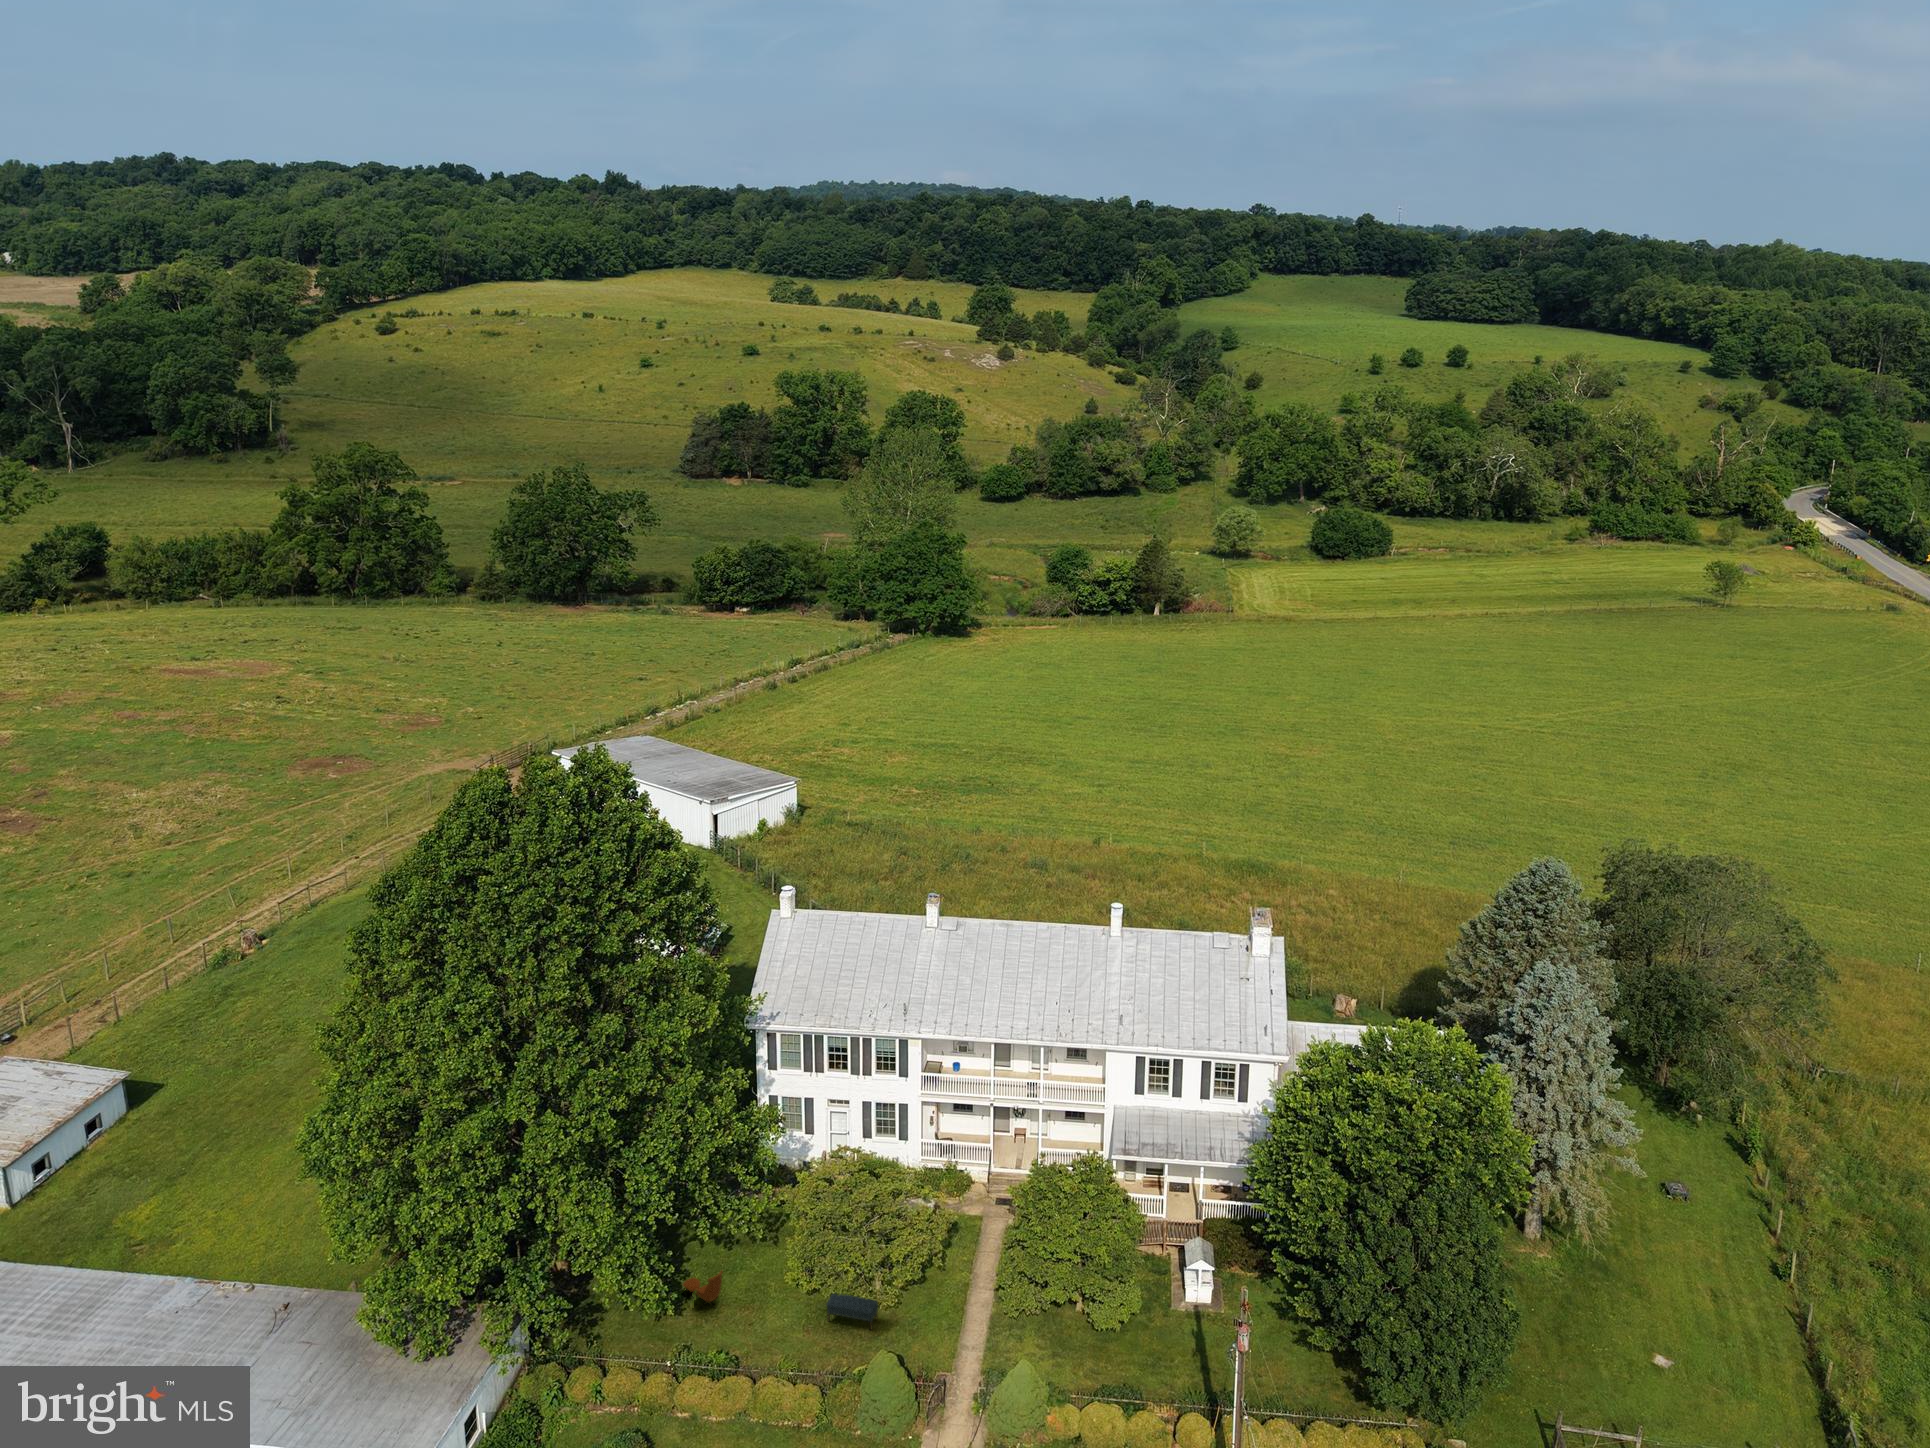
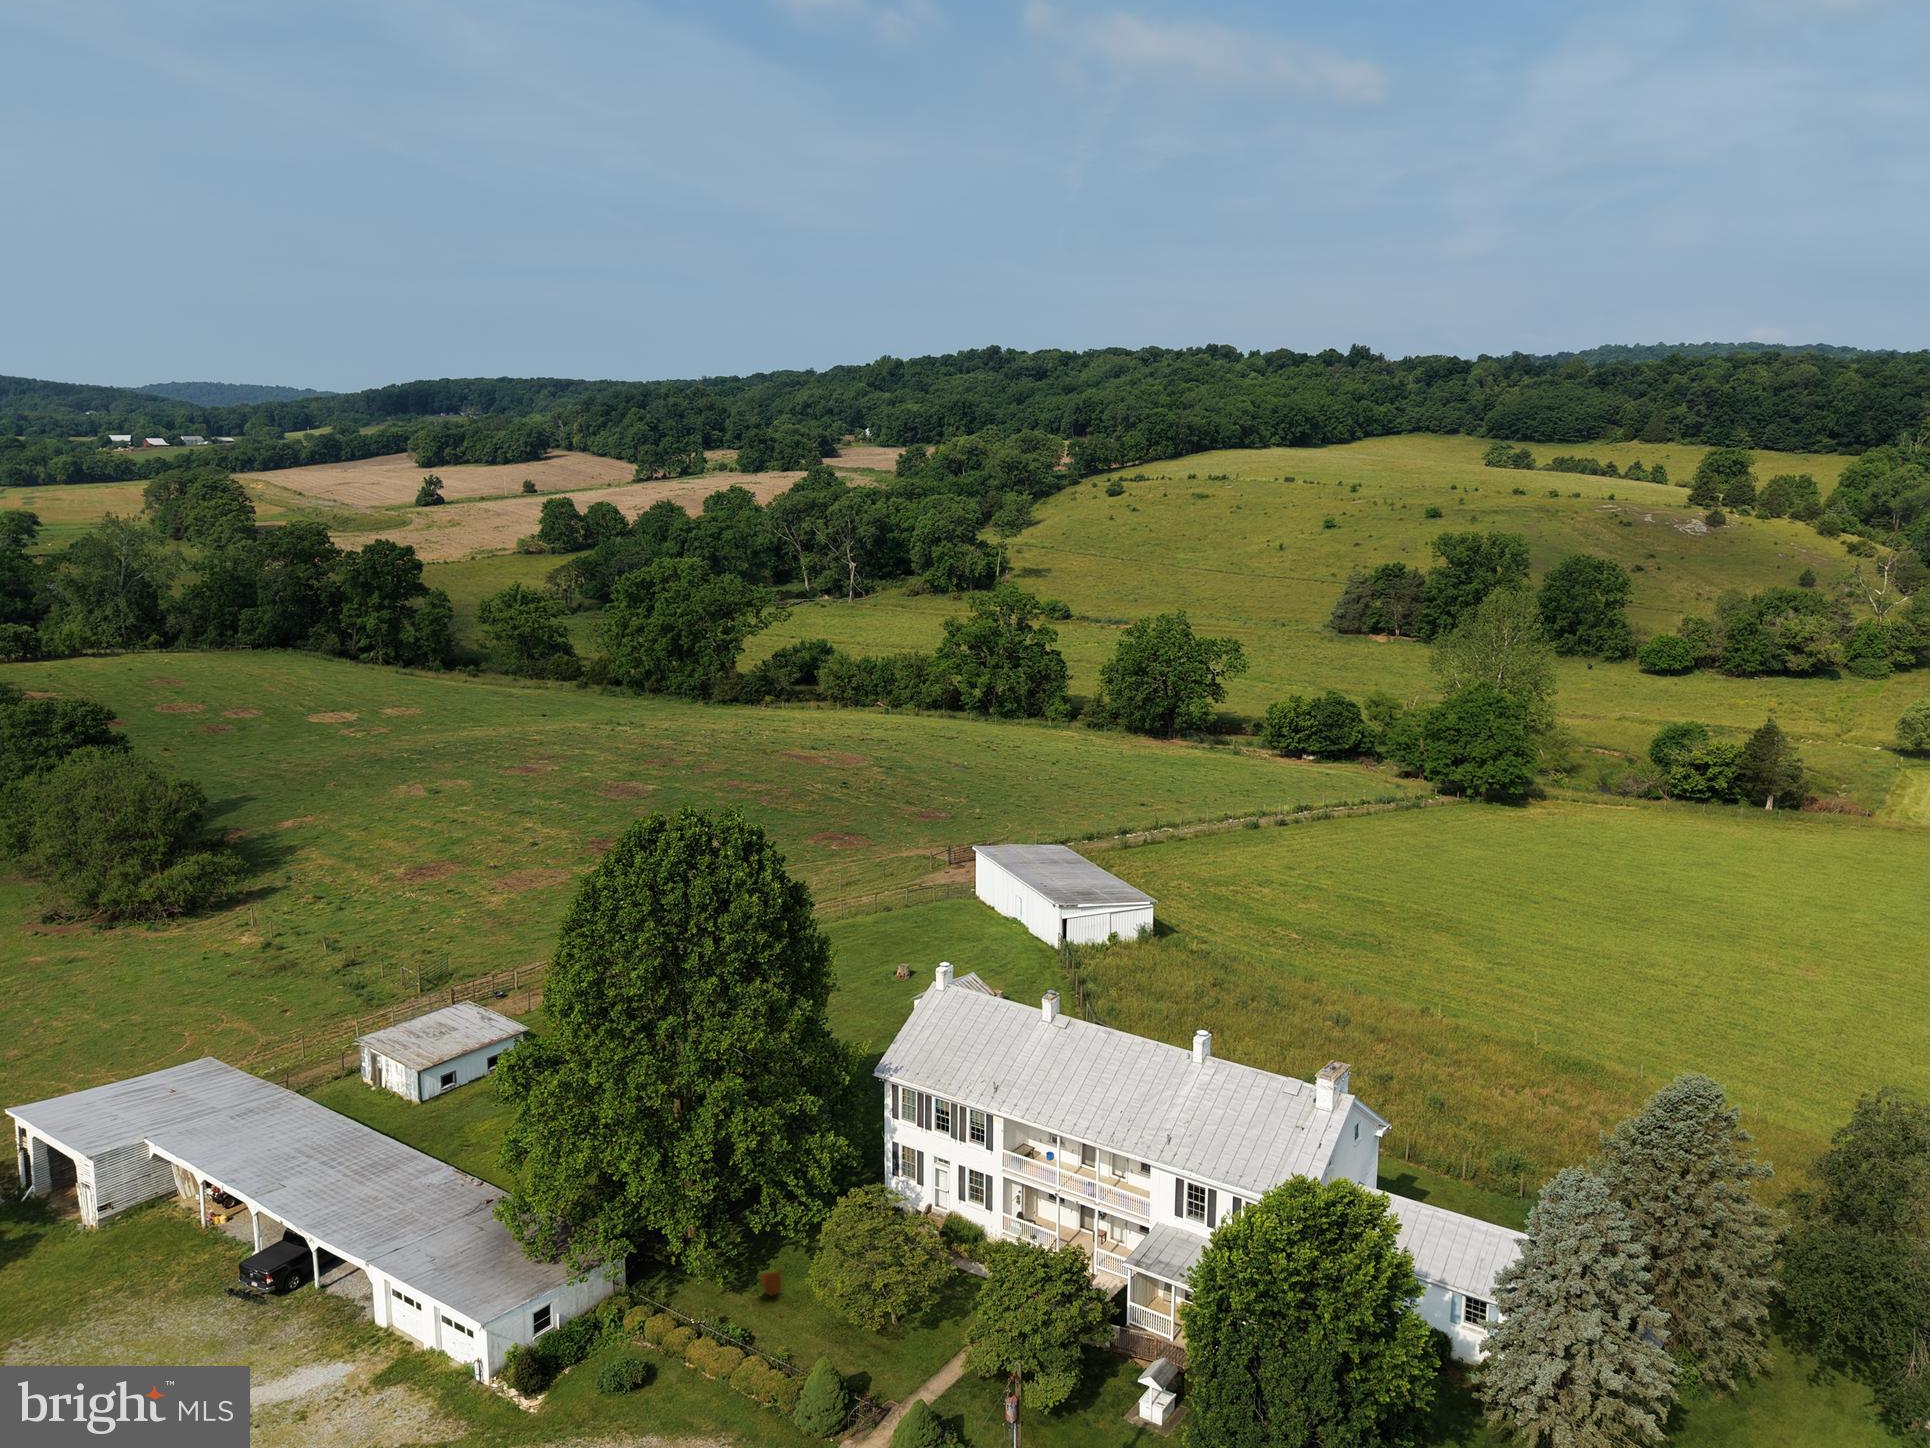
bench: present [827,1292,878,1329] -> none [845,1316,886,1359]

